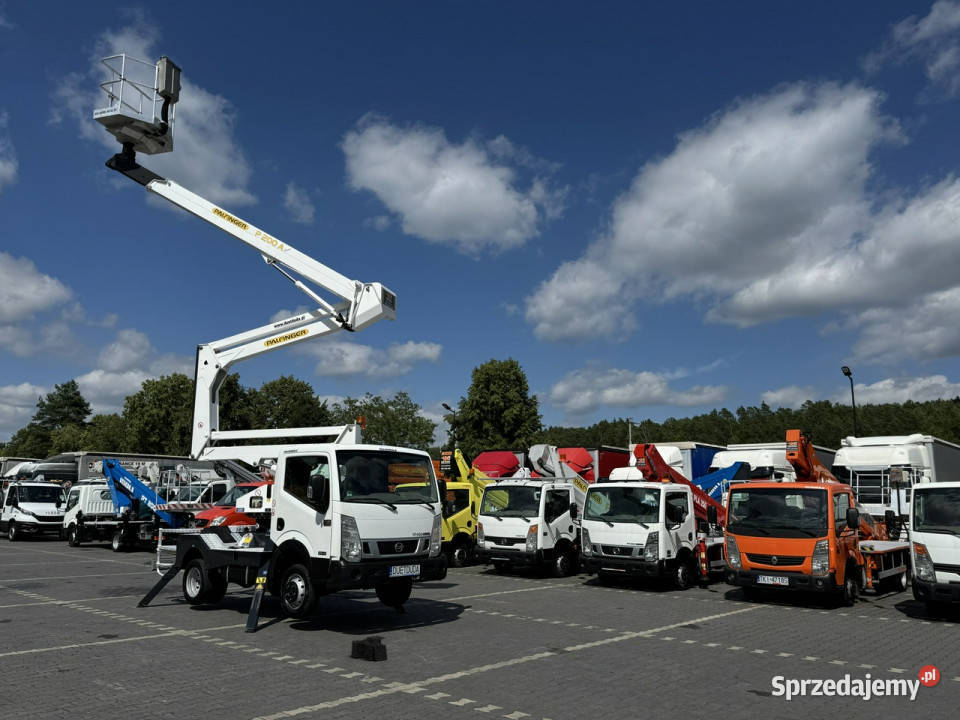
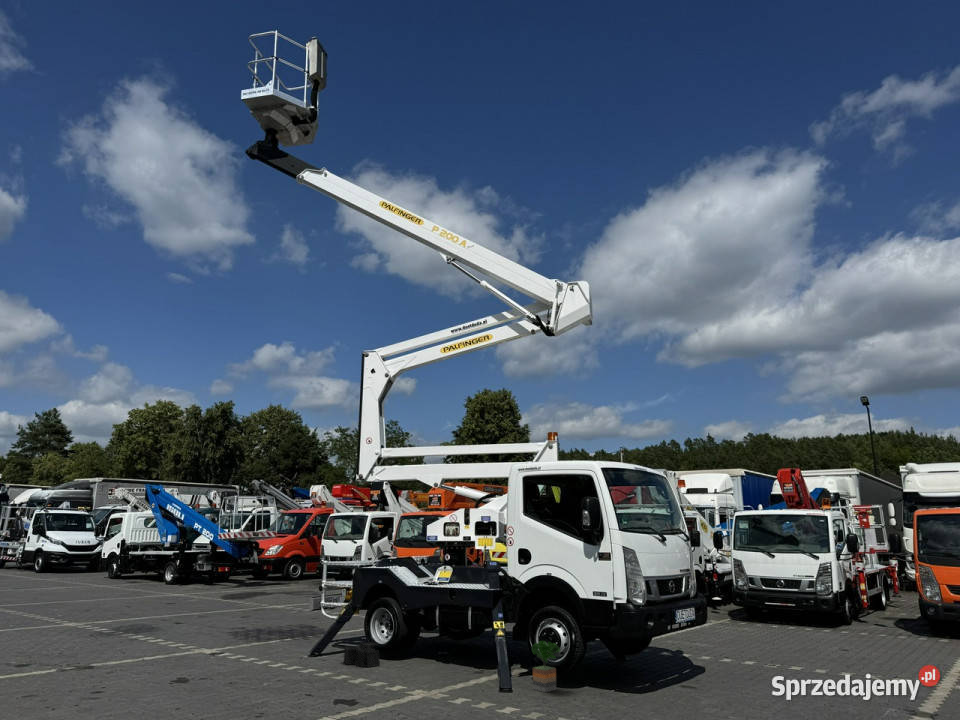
potted tree: none [537,639,566,690] -> present [532,641,560,692]

